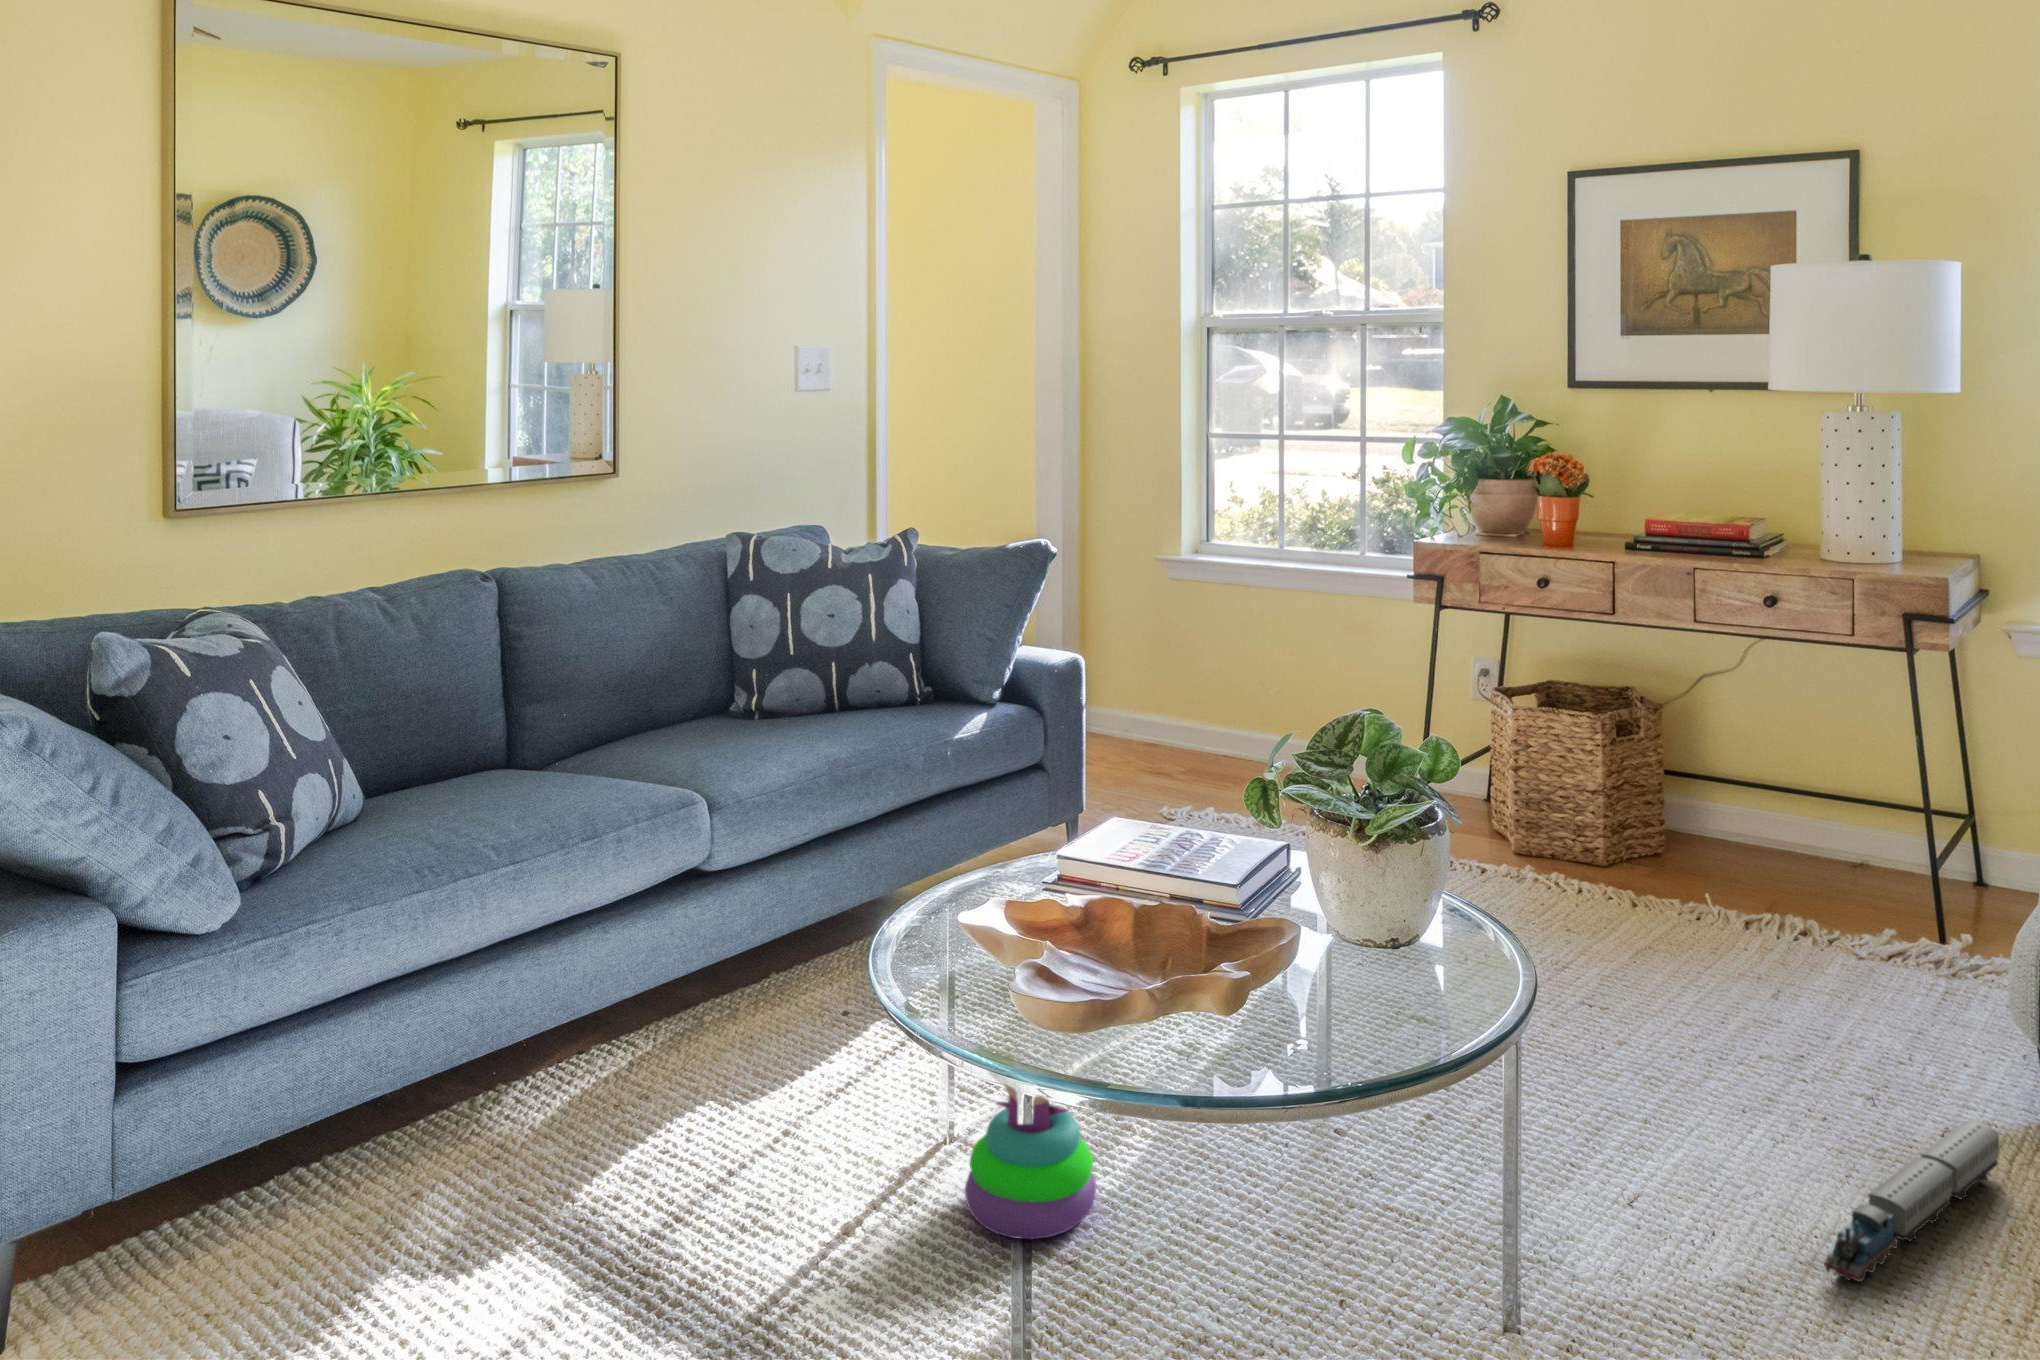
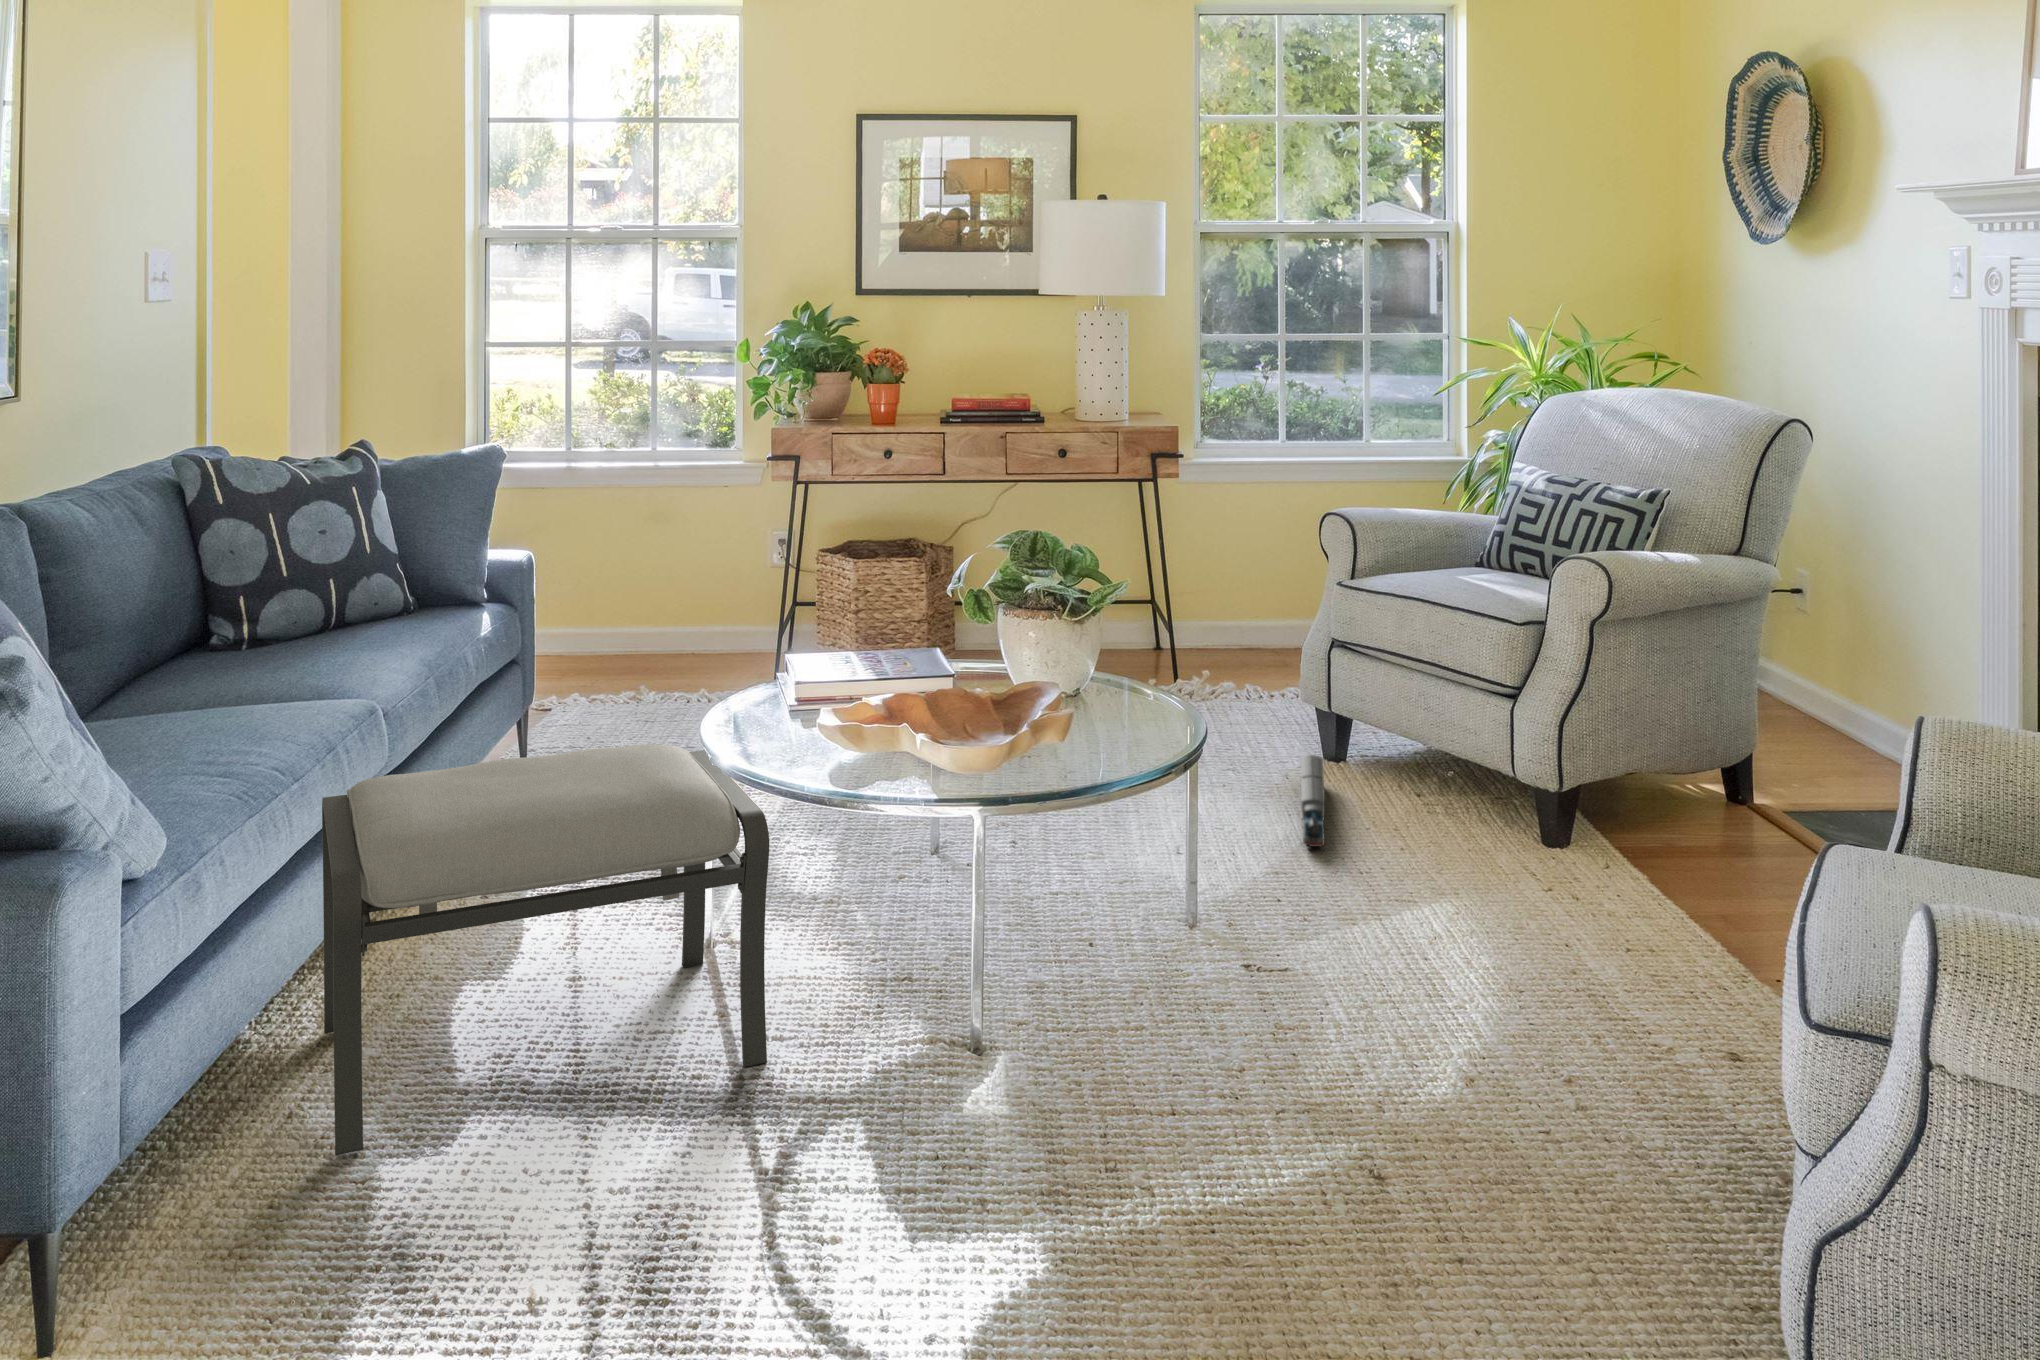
ottoman: none [393,863,914,1302] -> present [322,744,769,1155]
stacking toy: present [965,1085,1096,1239] -> none [791,824,898,981]

